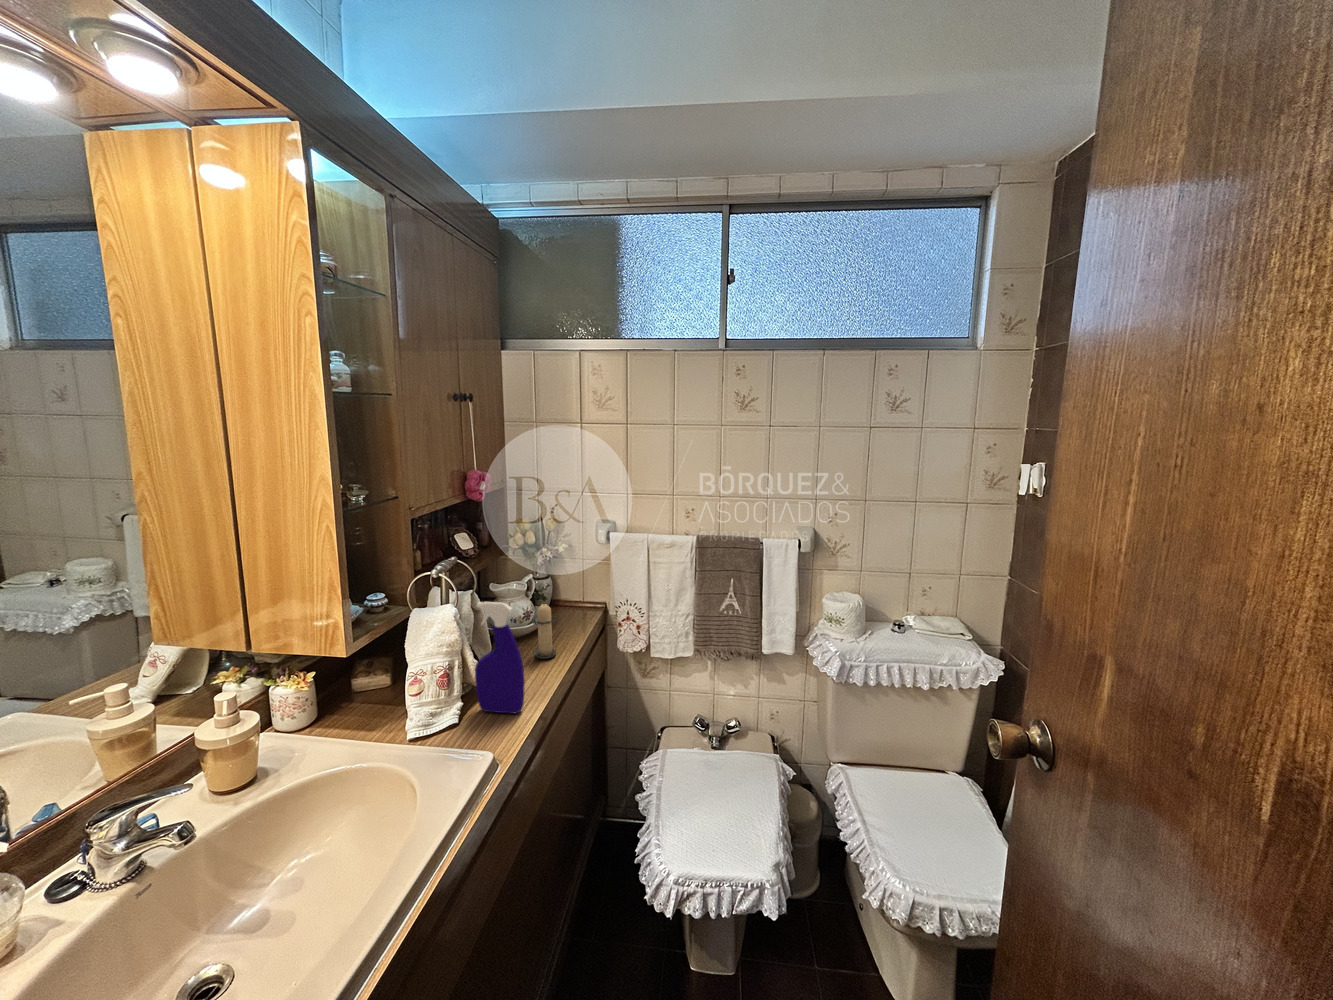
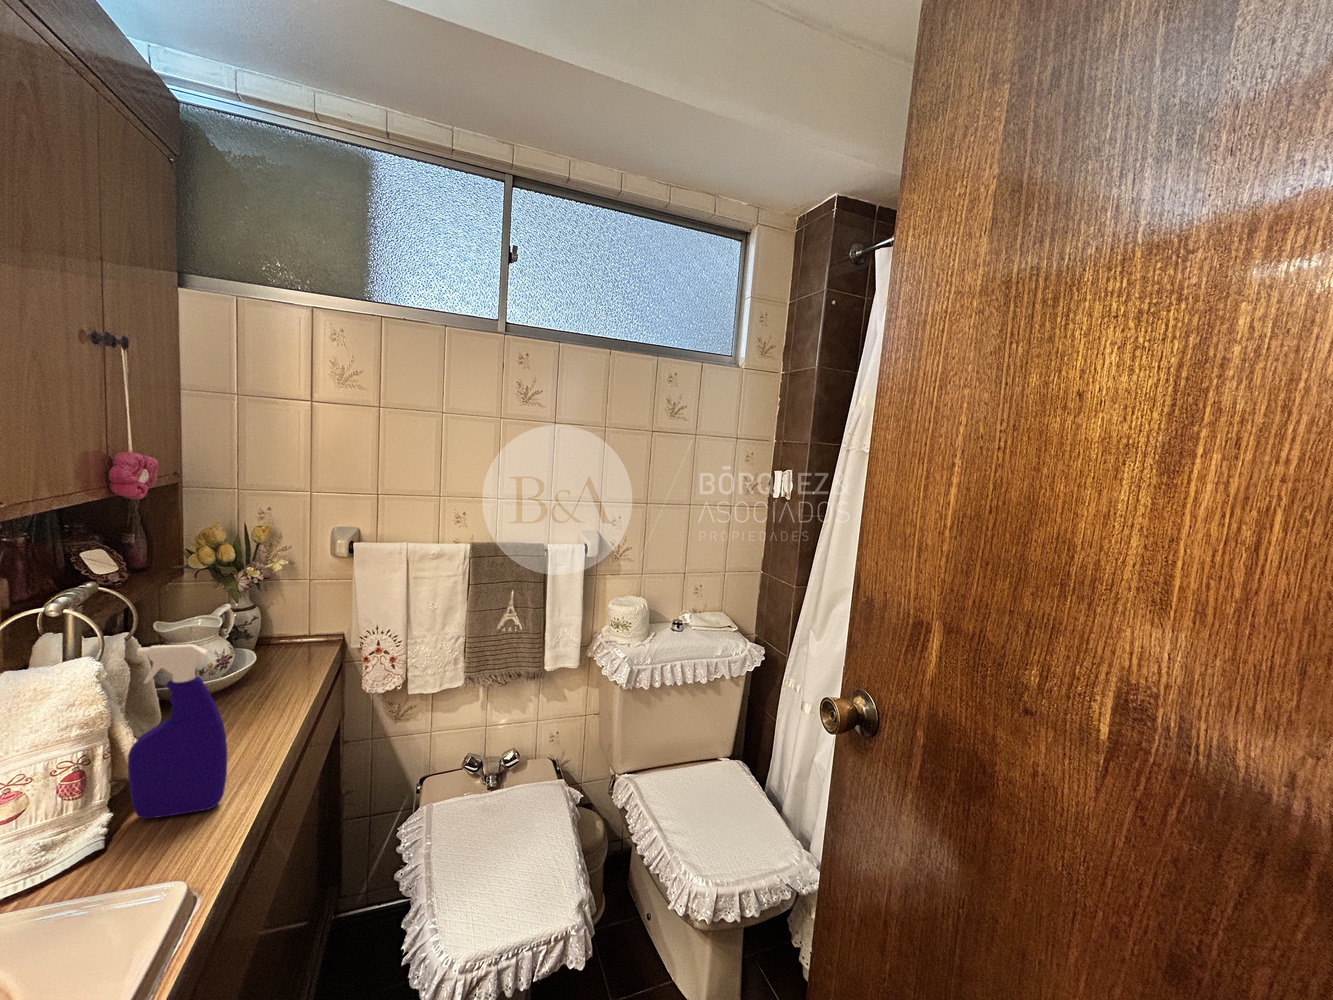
candle: present [532,601,556,659] -> none [230,637,280,721]

